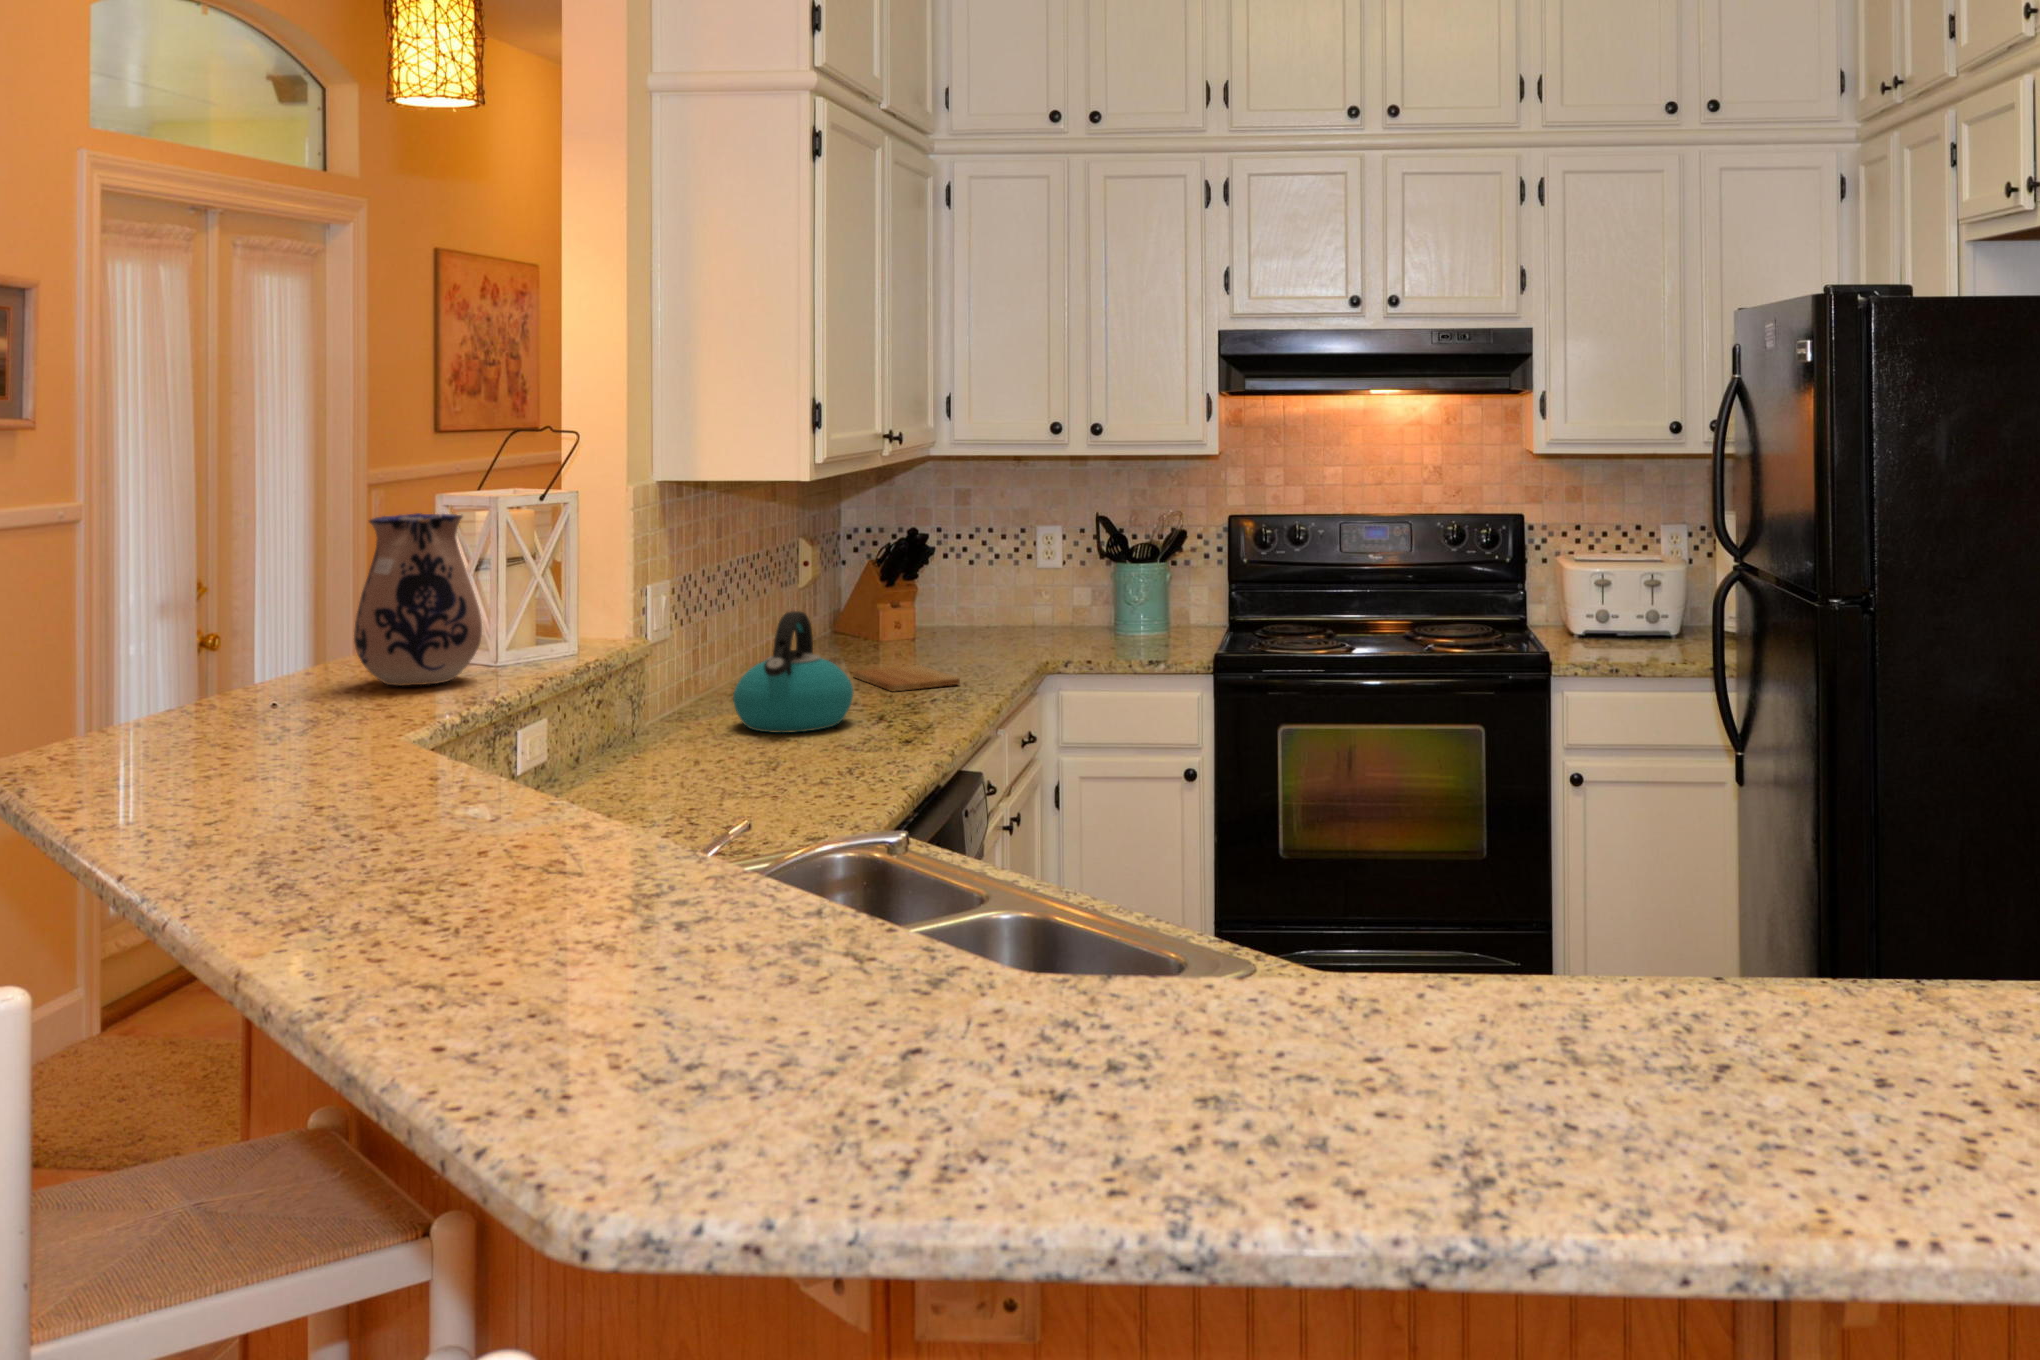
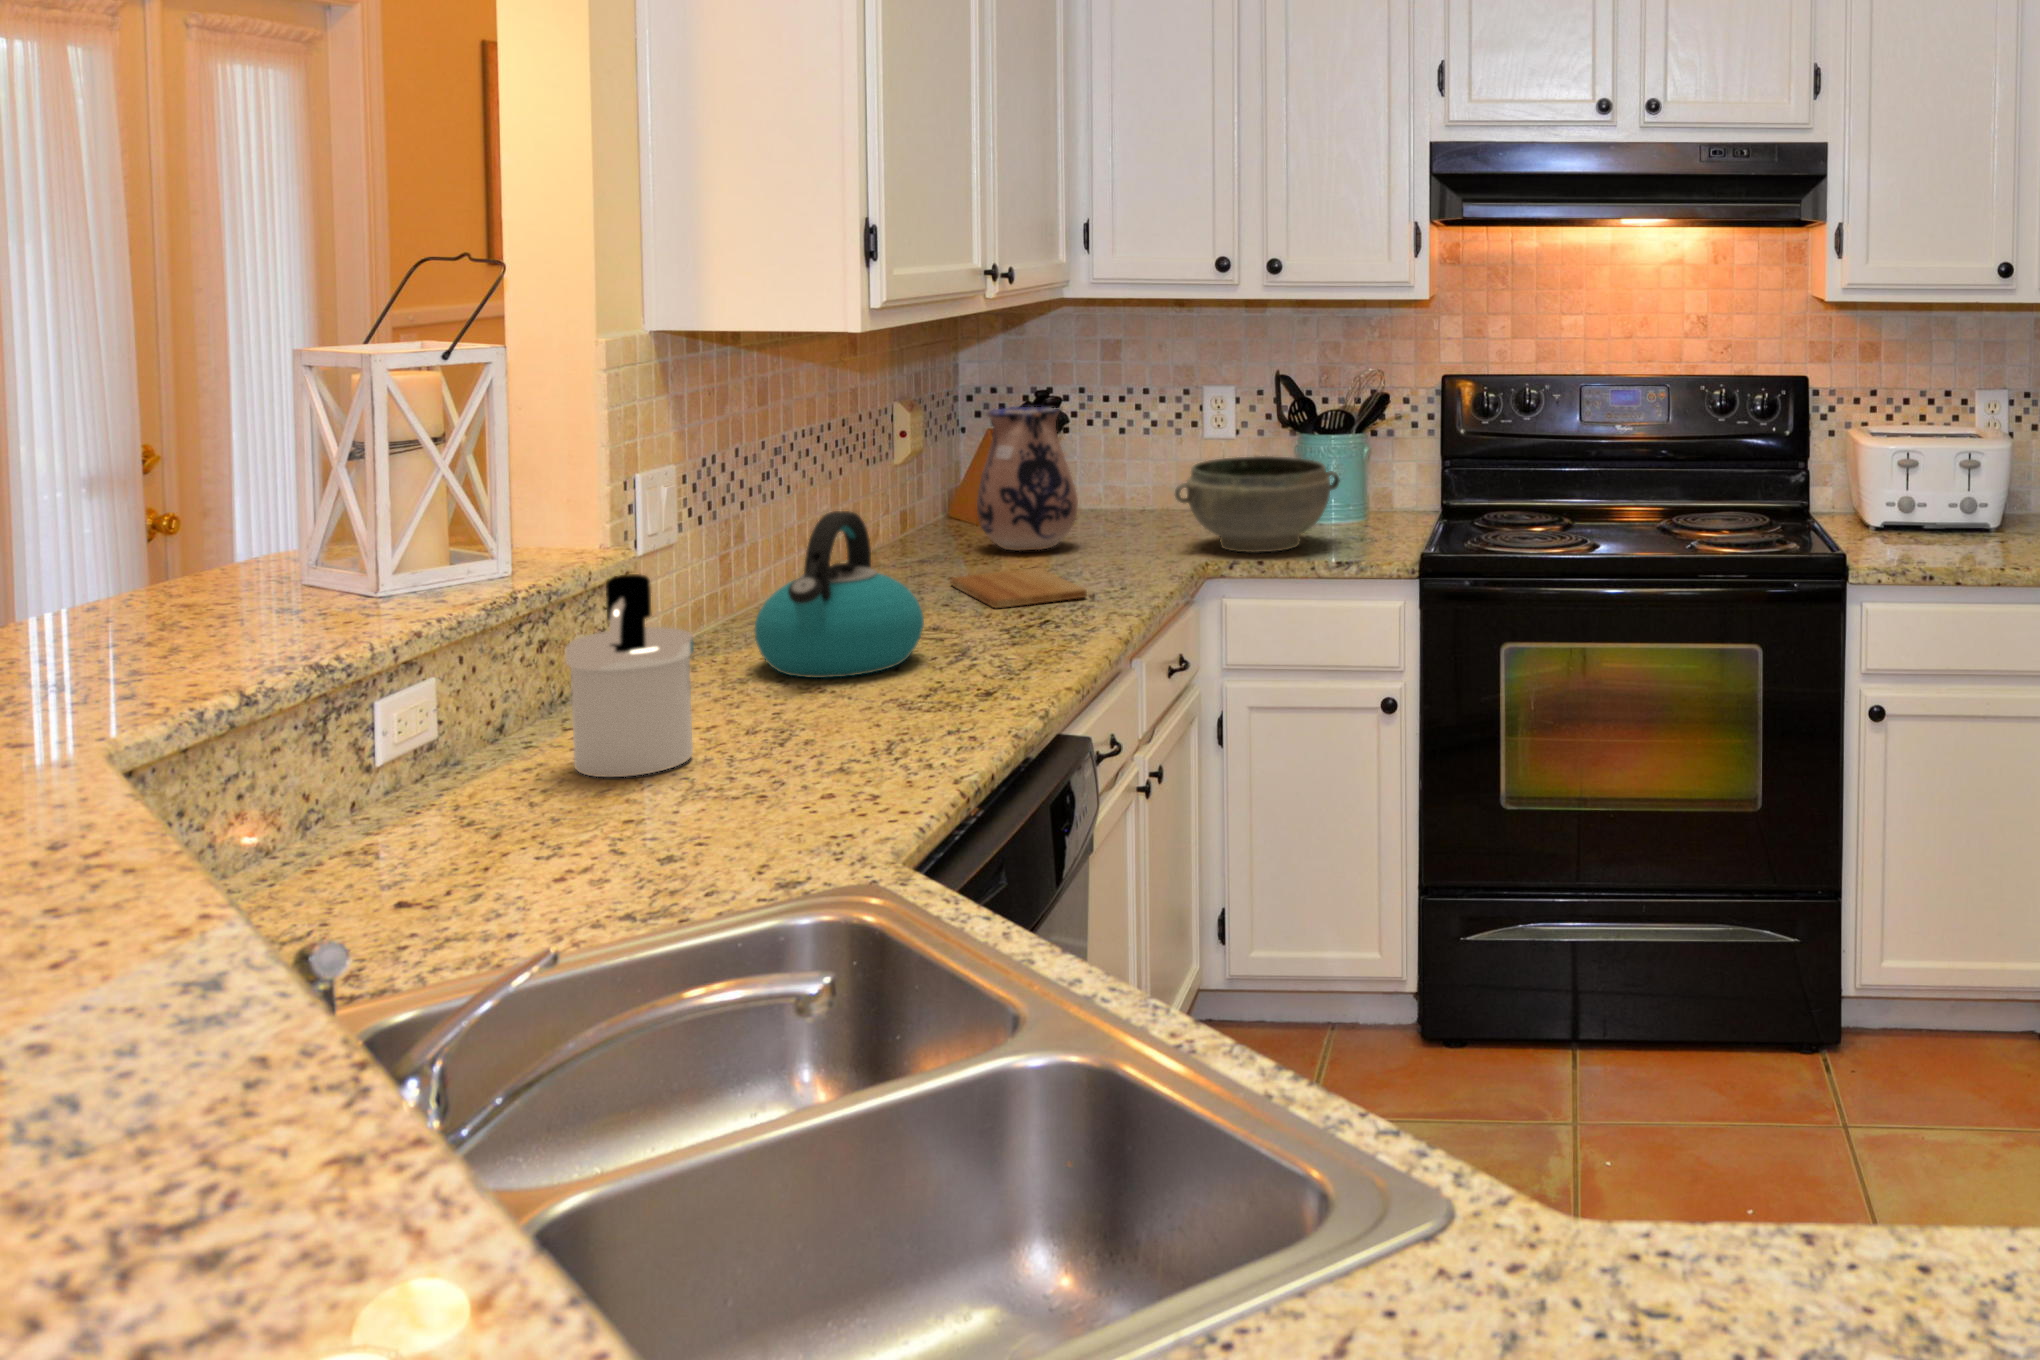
ceramic pitcher: present [354,513,482,686] -> present [977,406,1078,551]
bowl: none [1019,580,1148,655] -> present [1175,456,1339,553]
soap dispenser: none [638,647,721,786] -> present [565,574,694,777]

